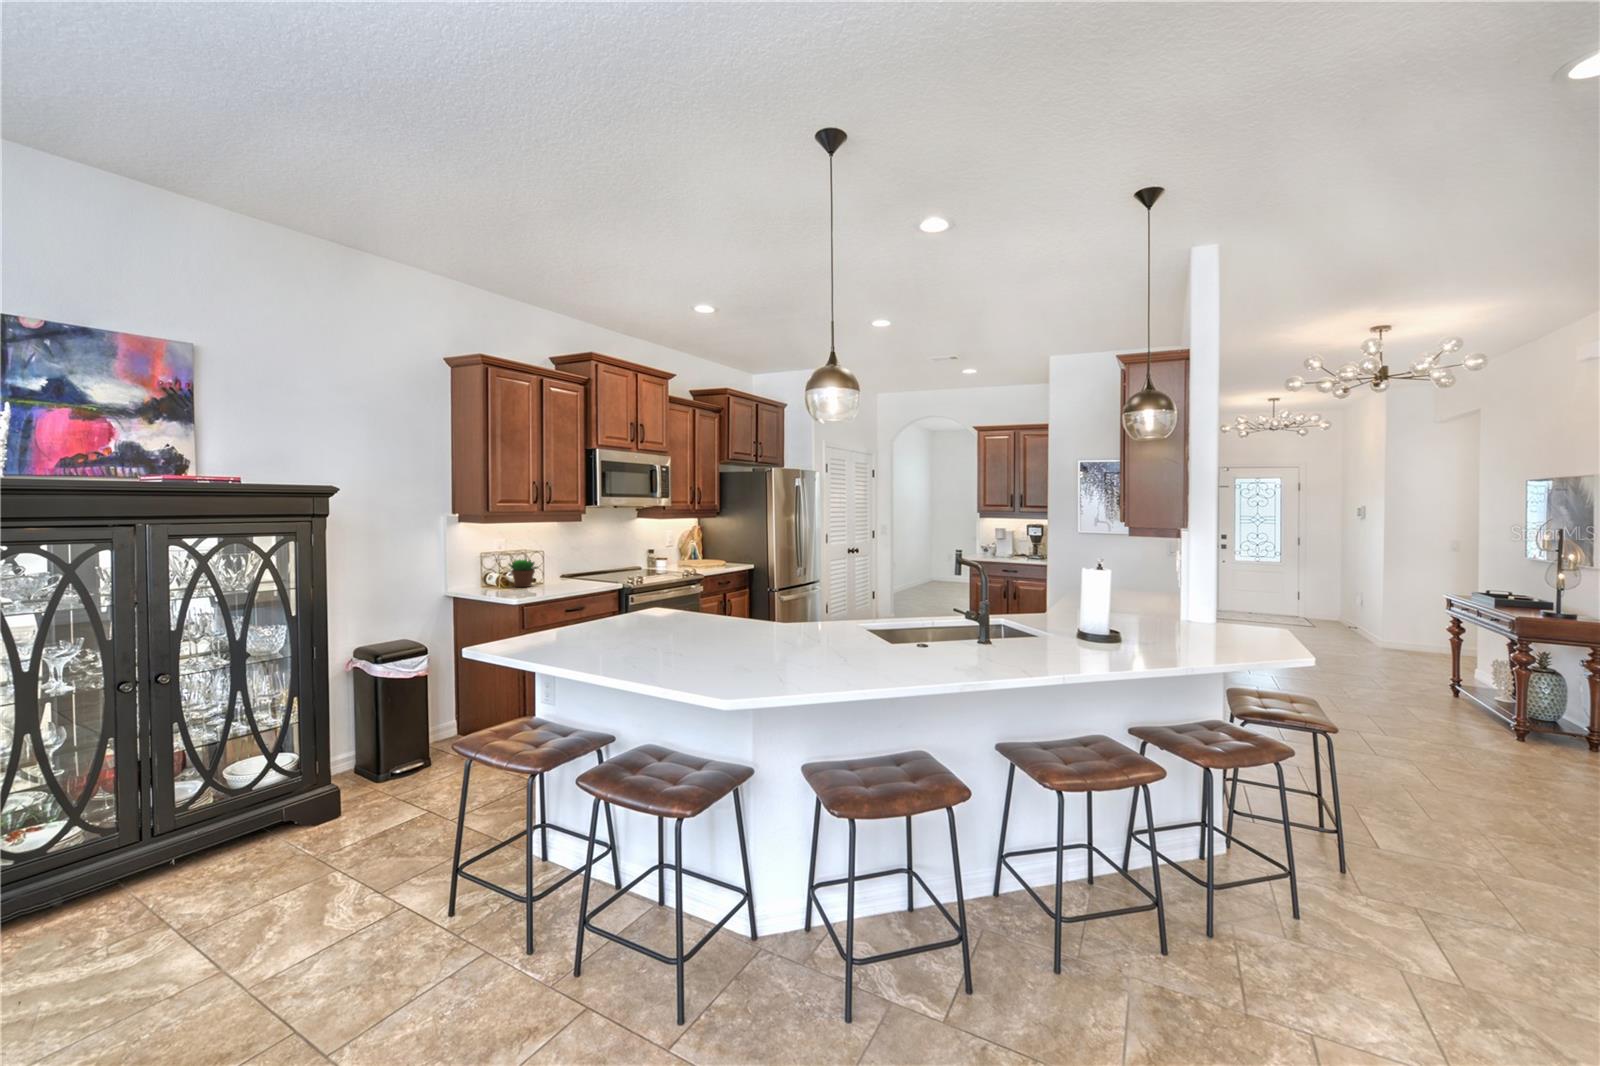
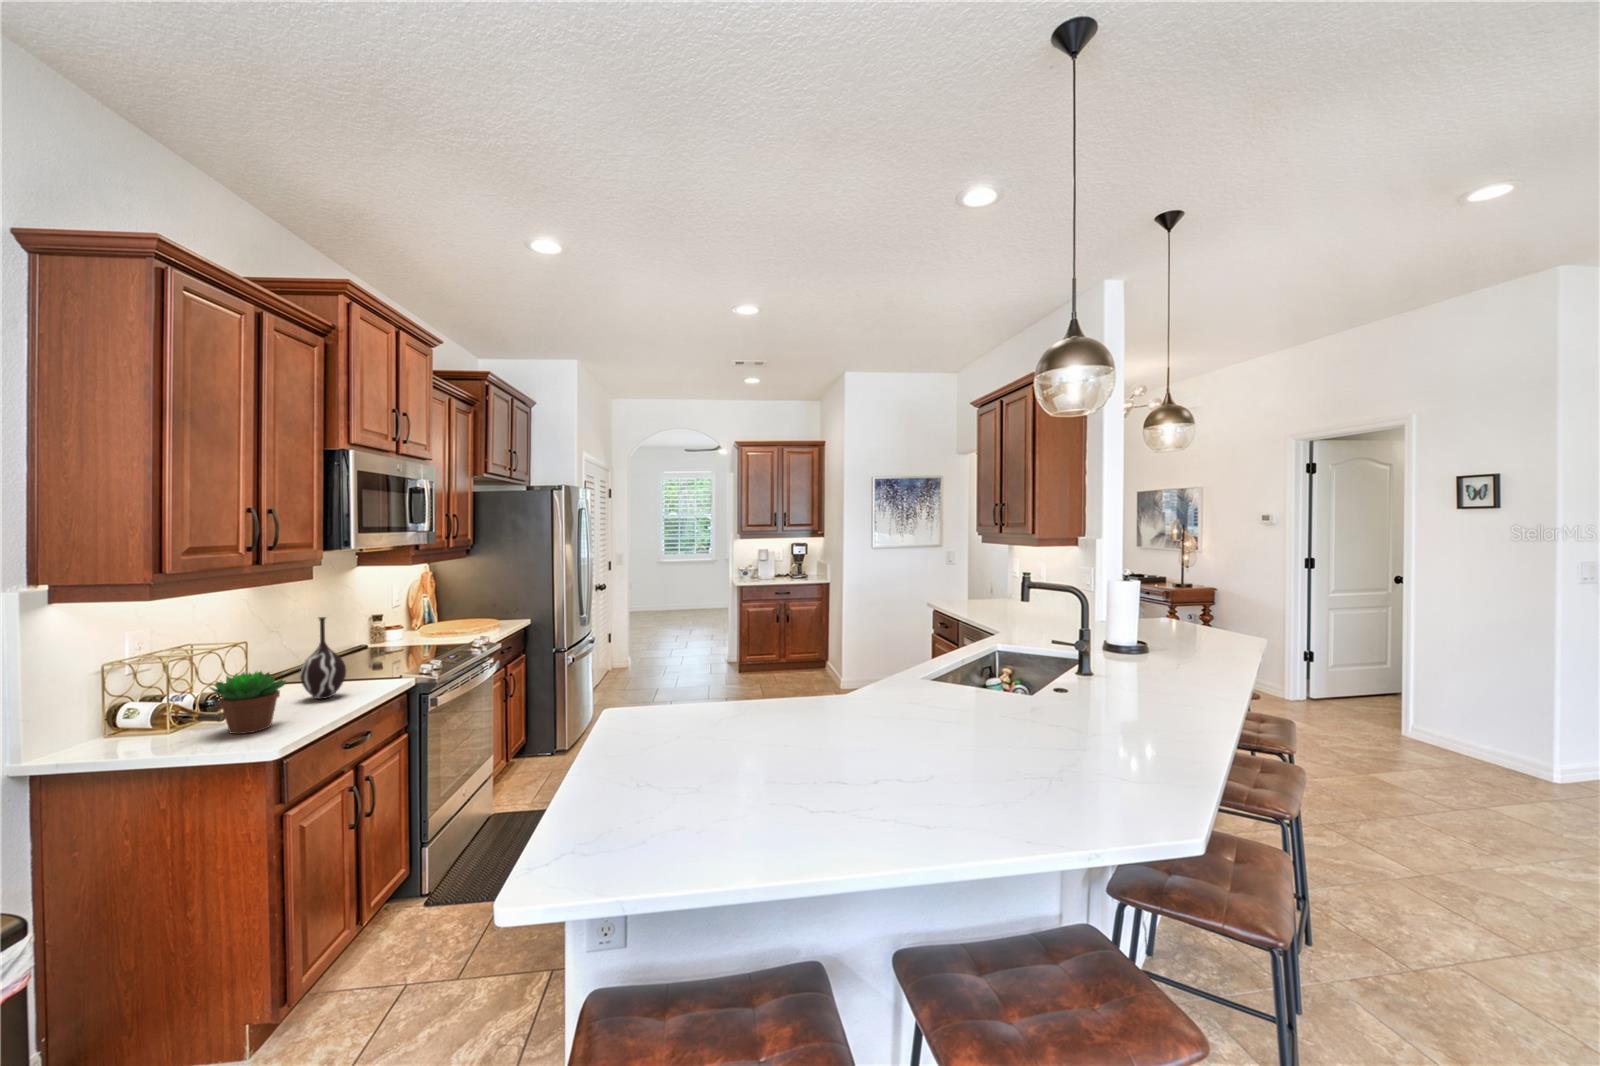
vase: none [559,539,580,581] -> present [300,617,346,699]

